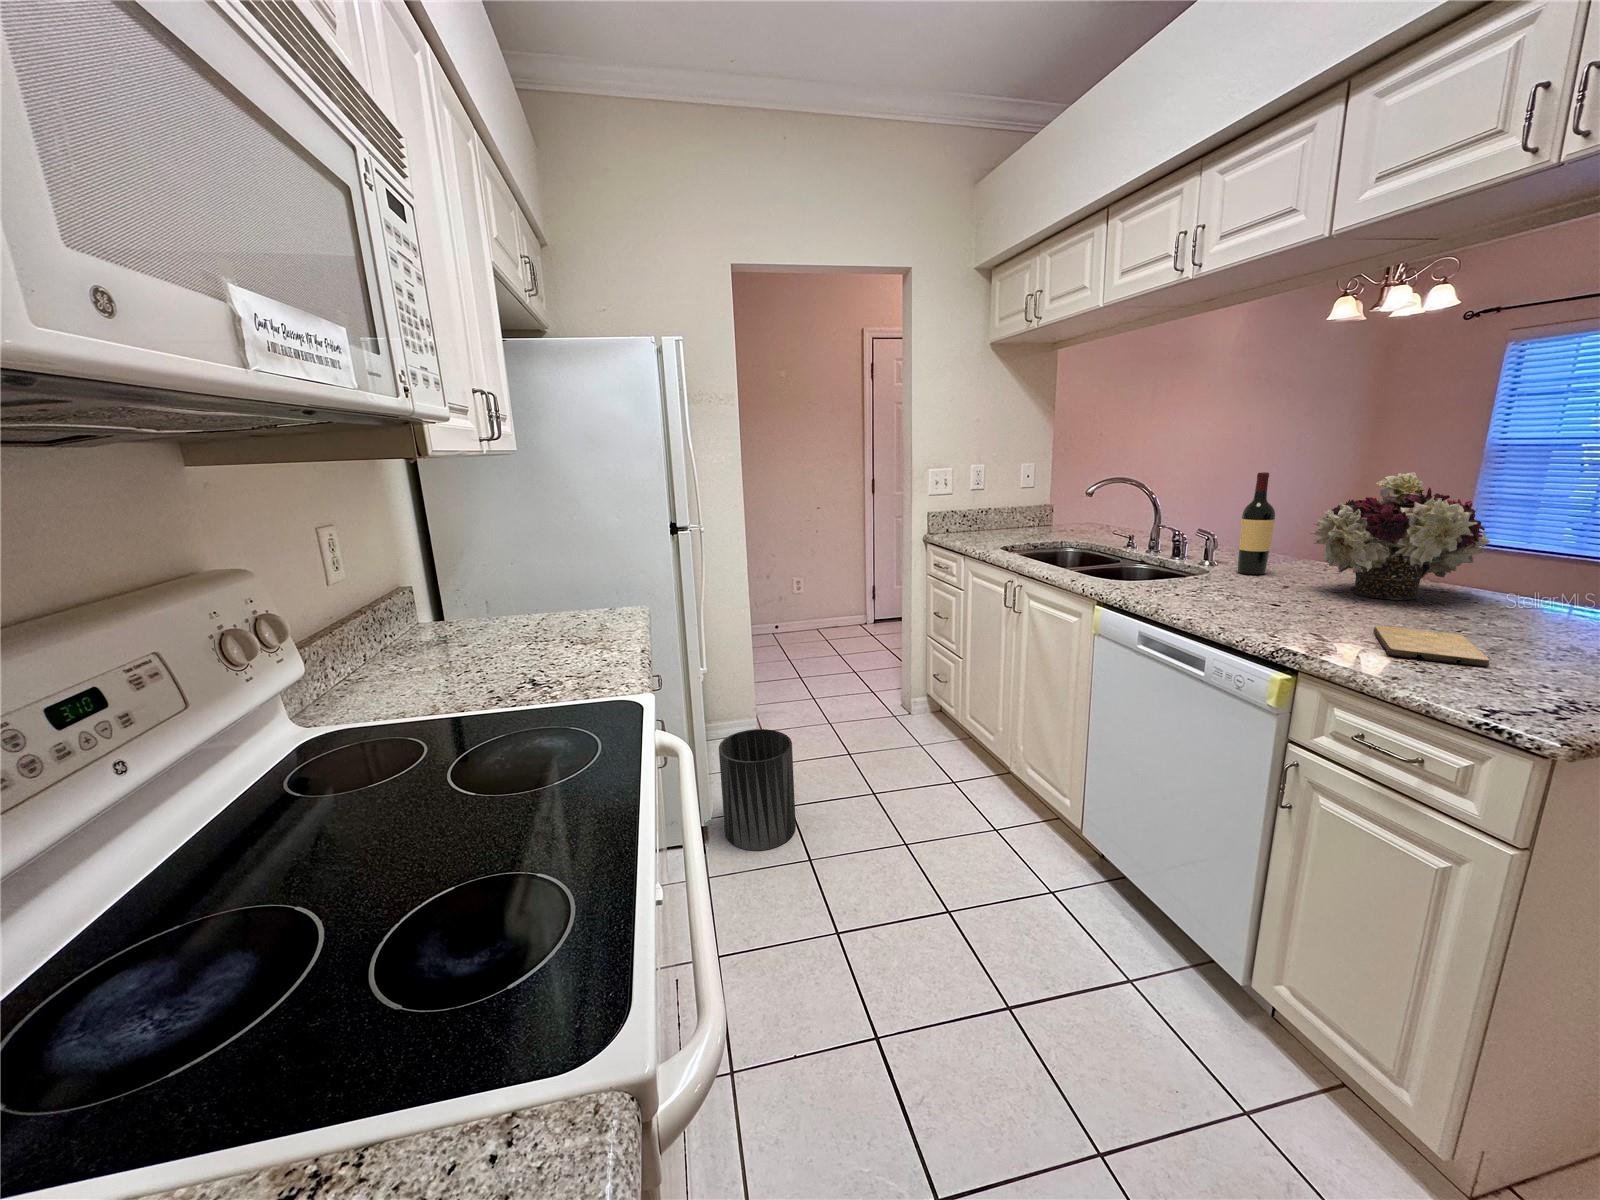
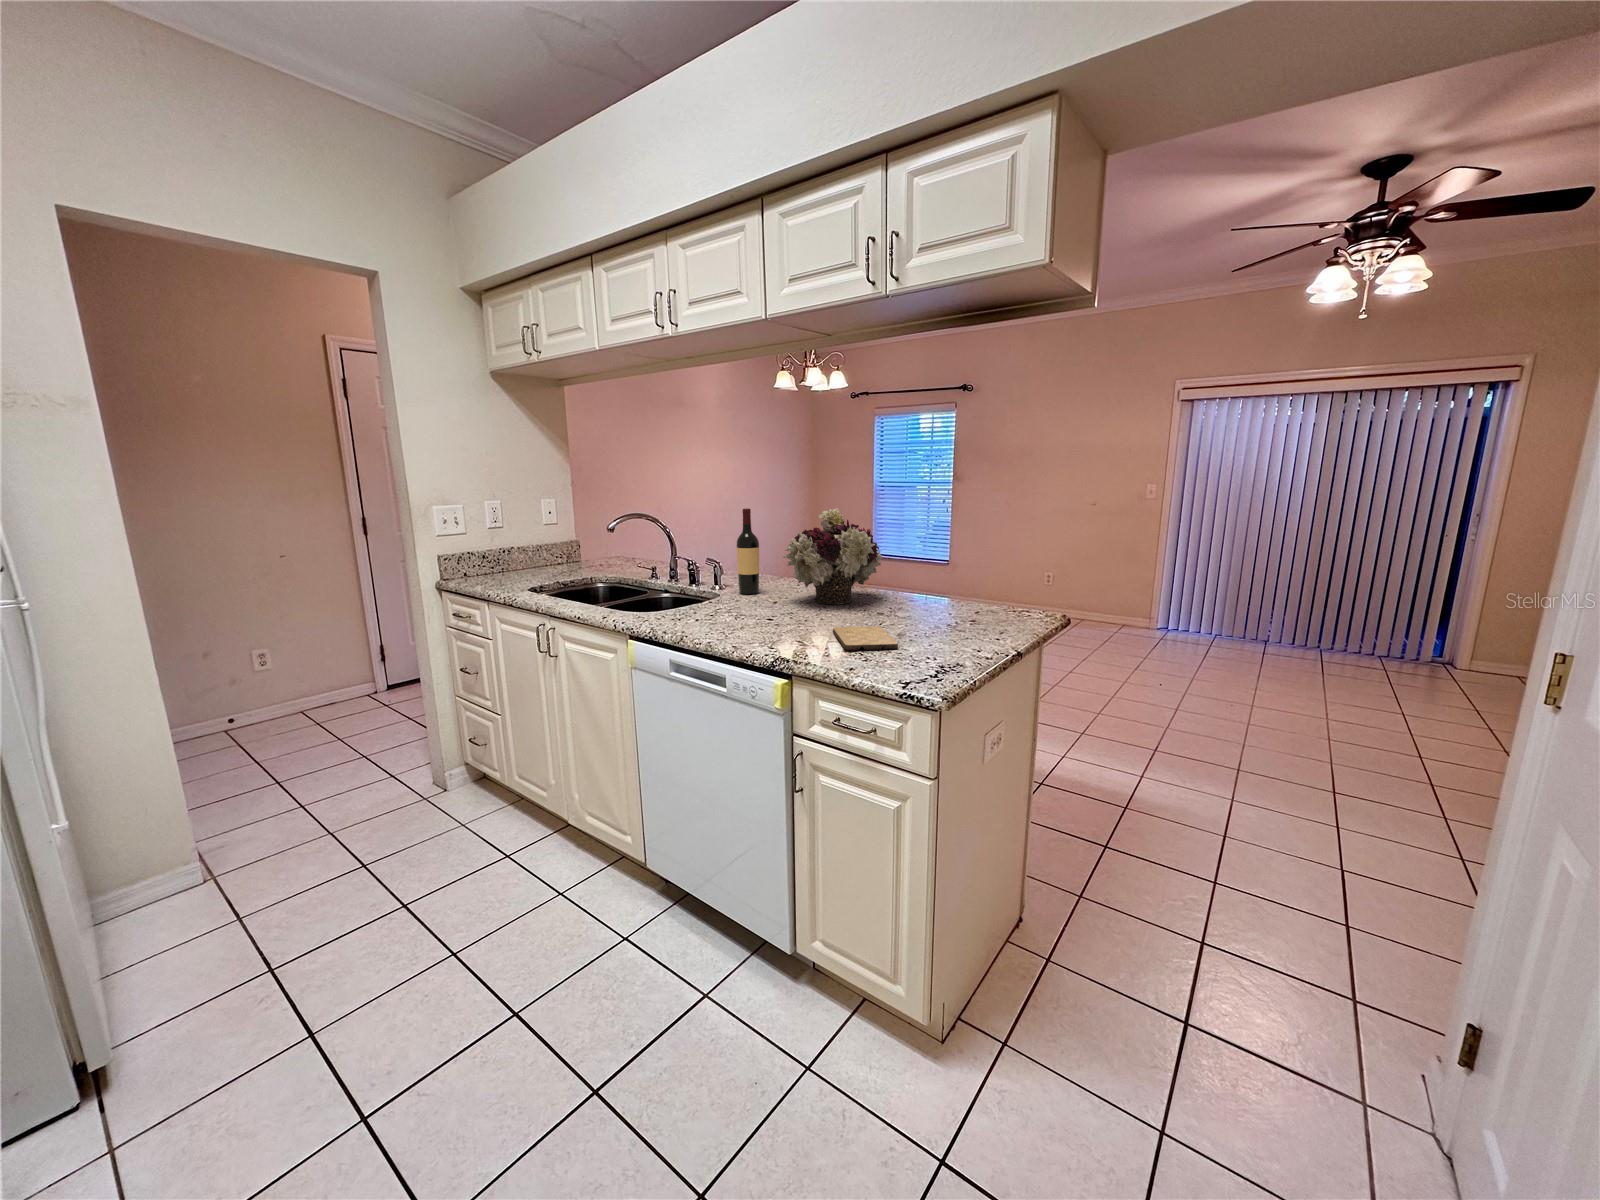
trash can: present [719,729,796,850] -> none [79,886,268,1100]

